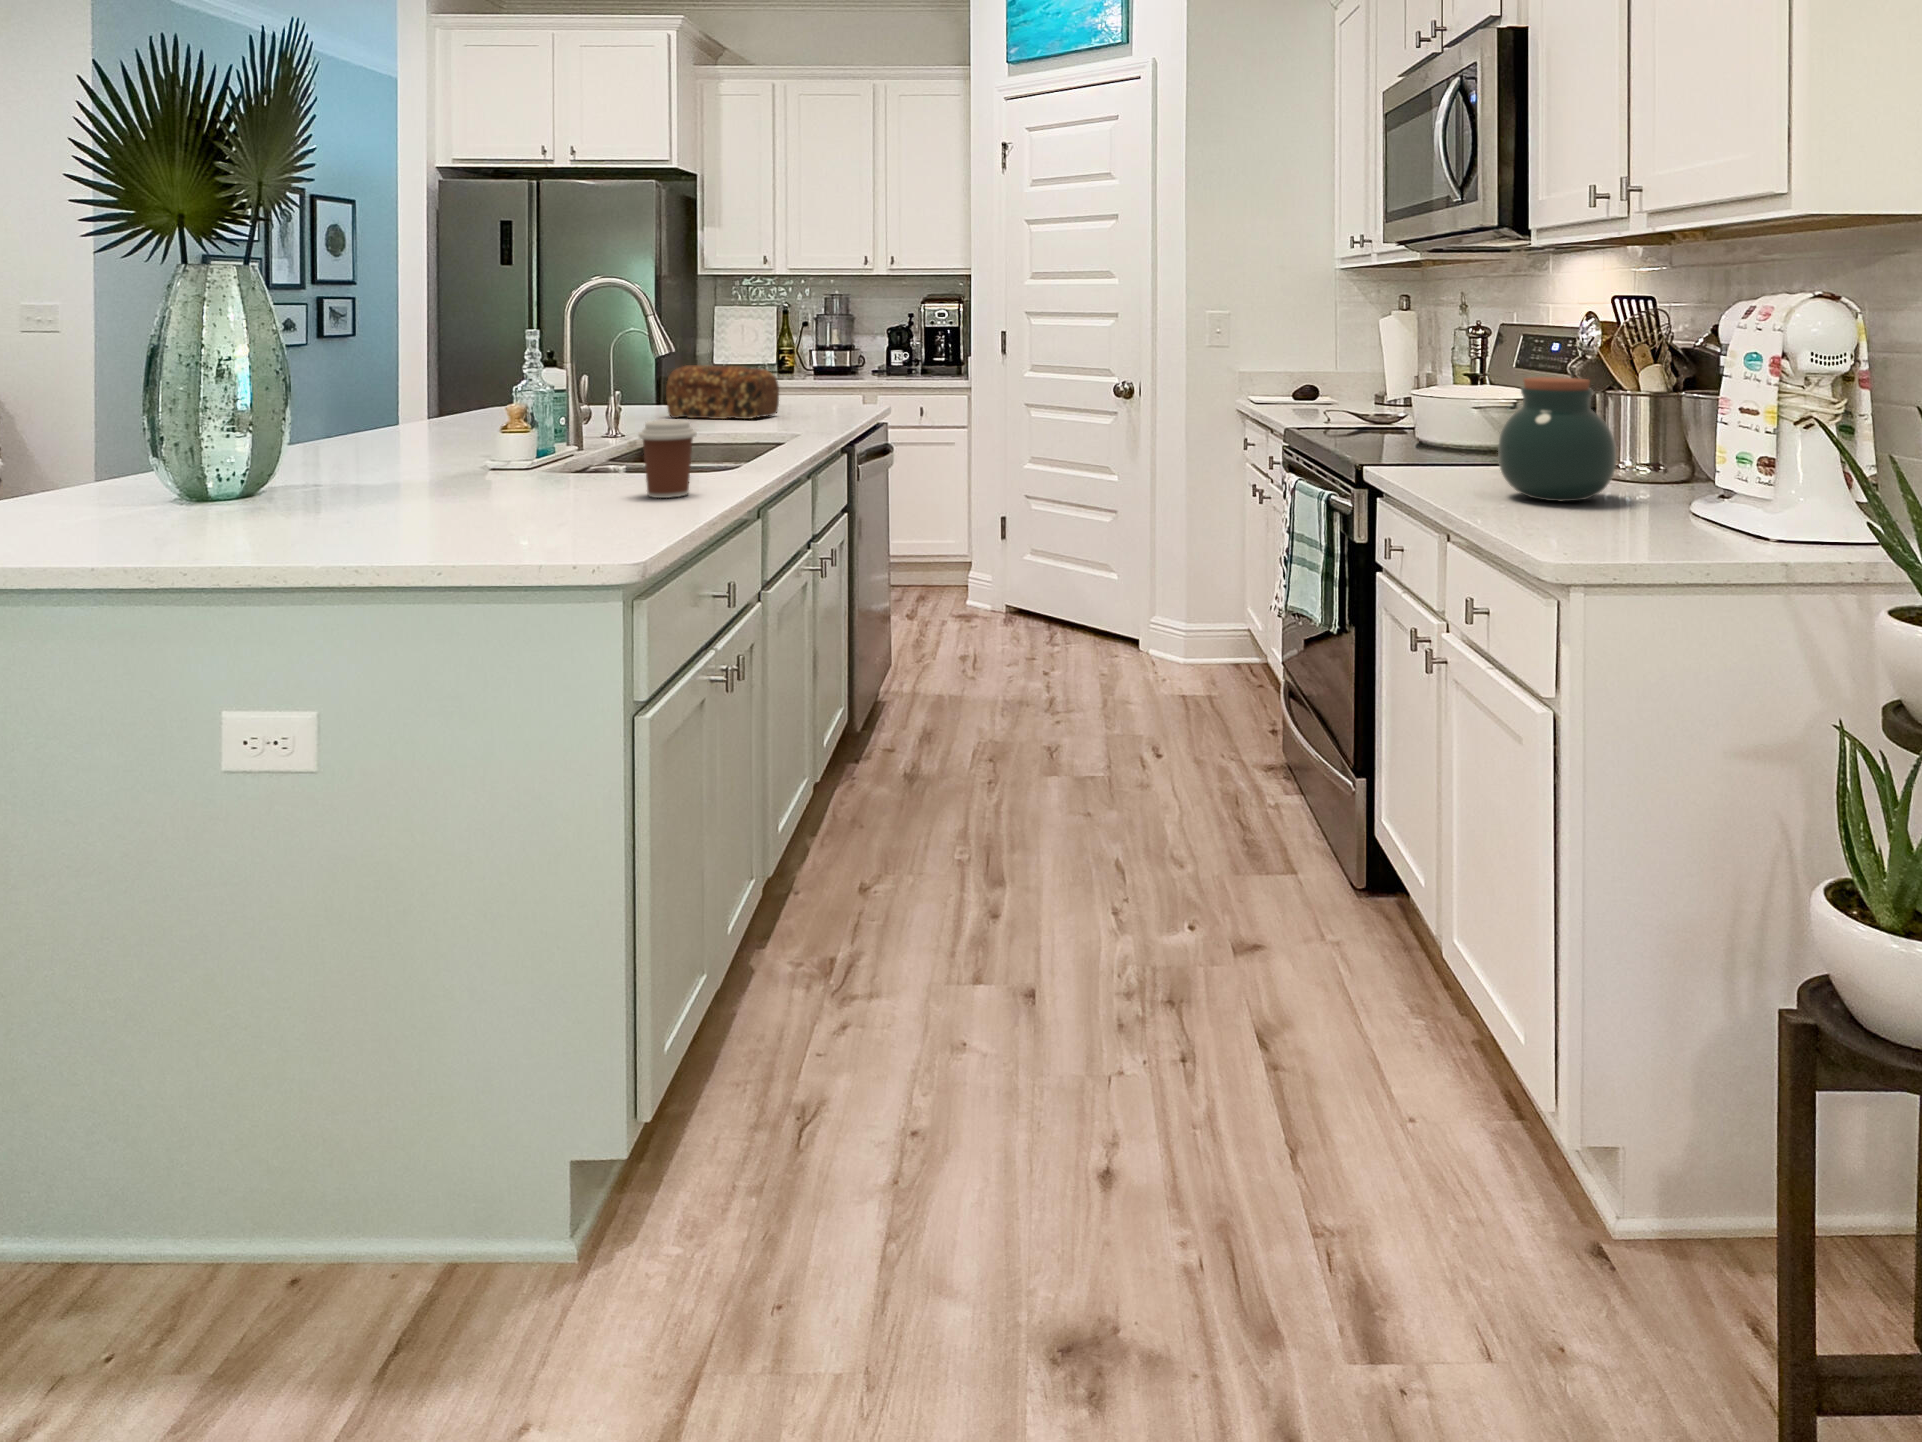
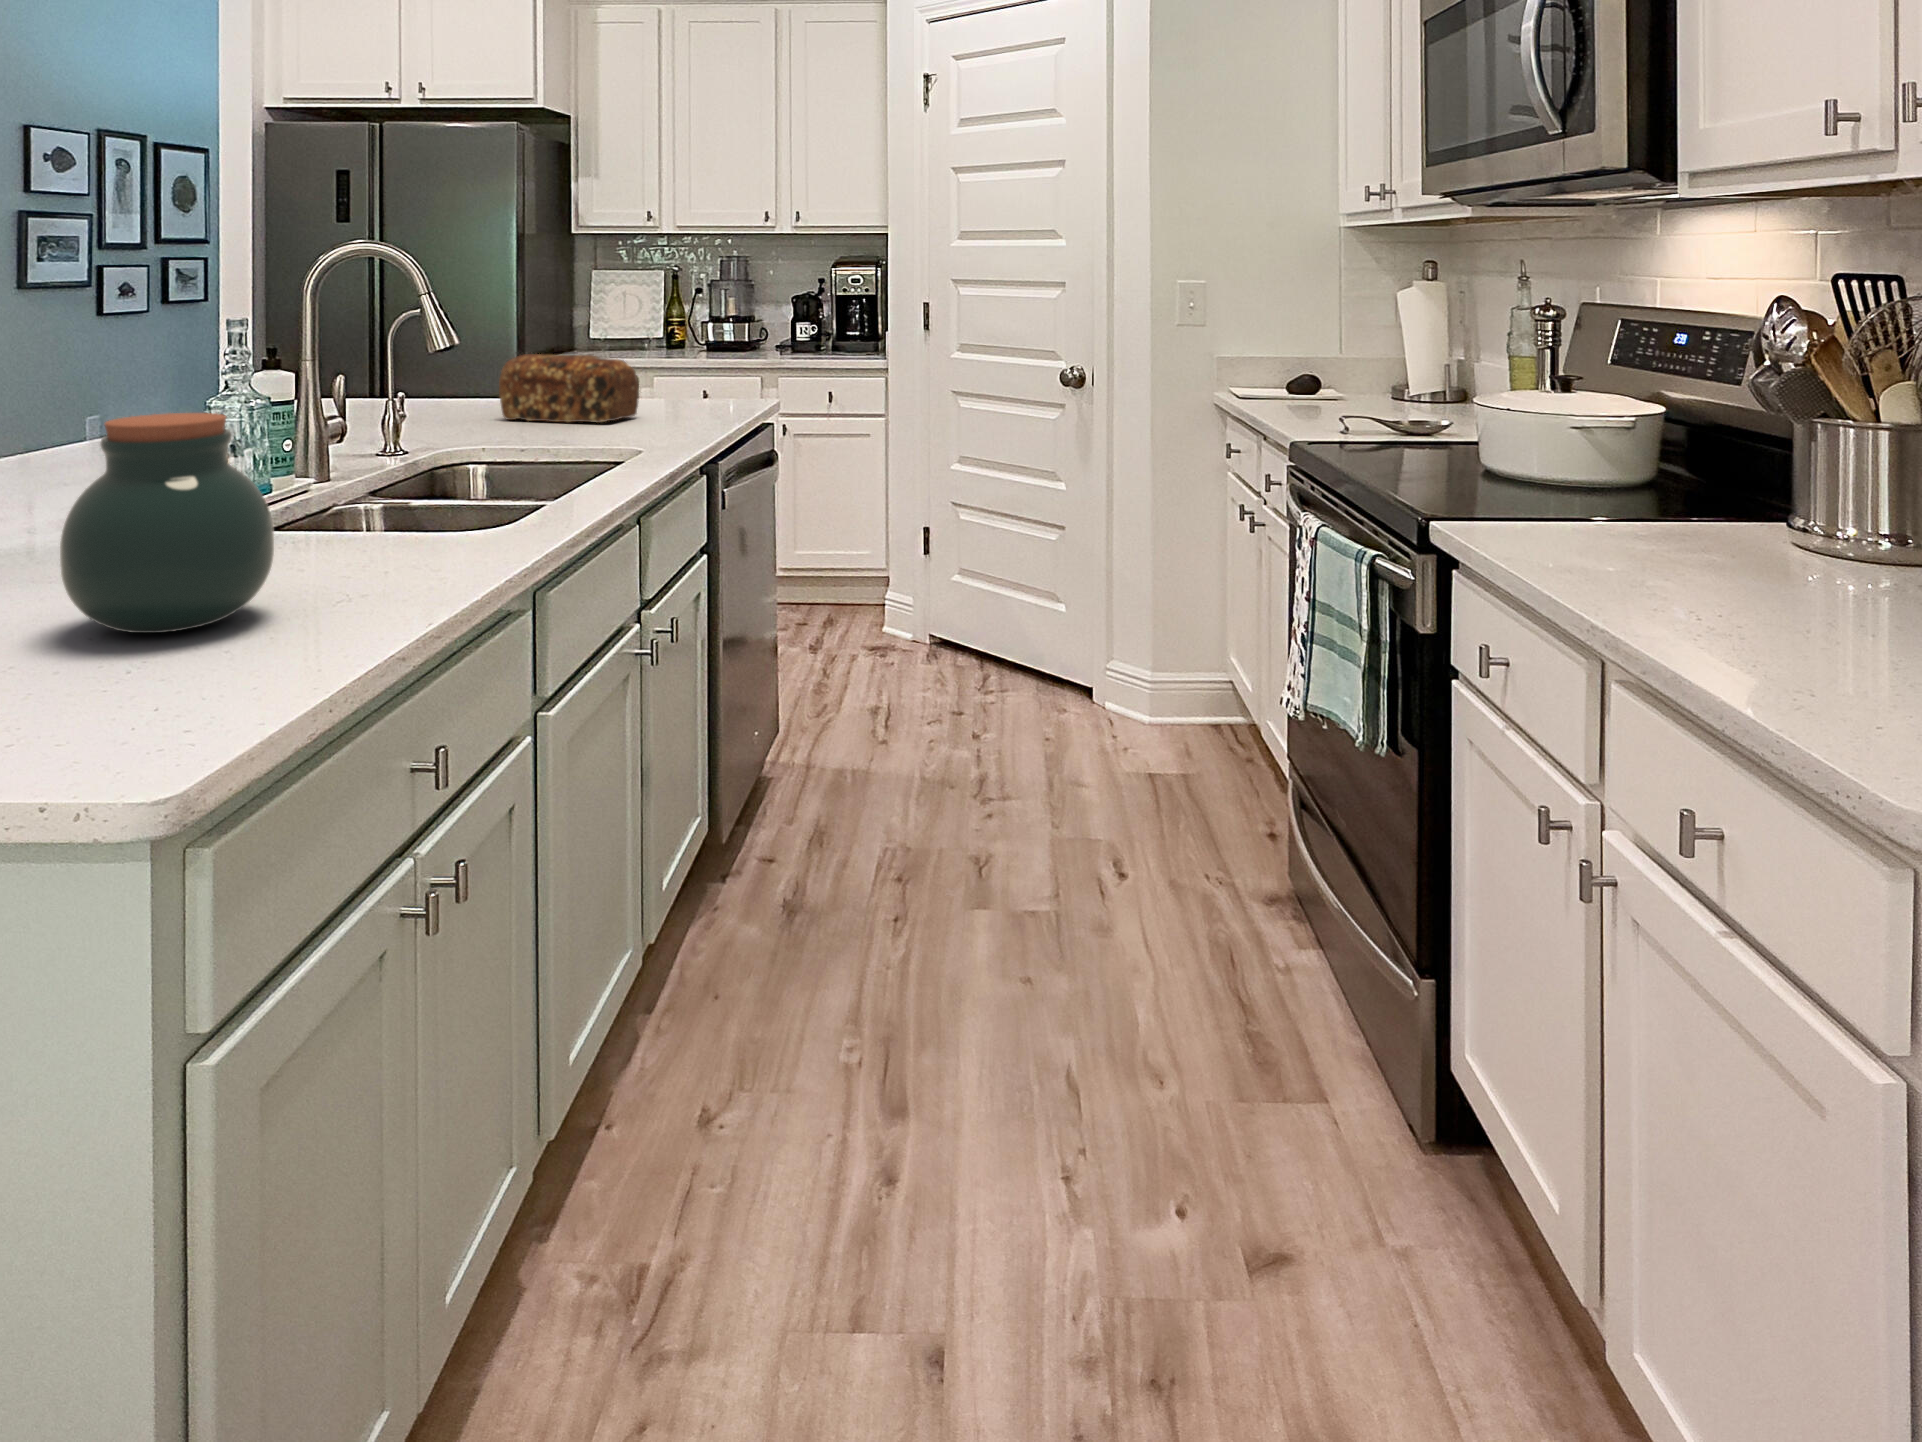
jar: present [1498,377,1616,501] -> present [60,413,274,633]
coffee cup: present [639,420,697,498] -> none [384,459,466,572]

